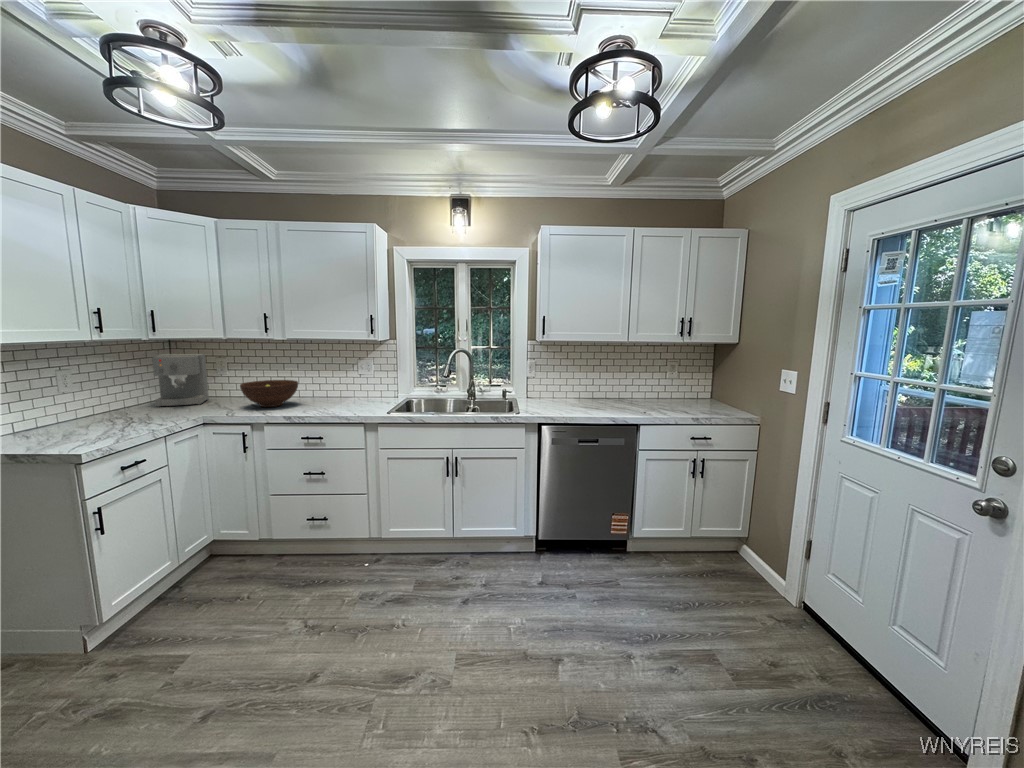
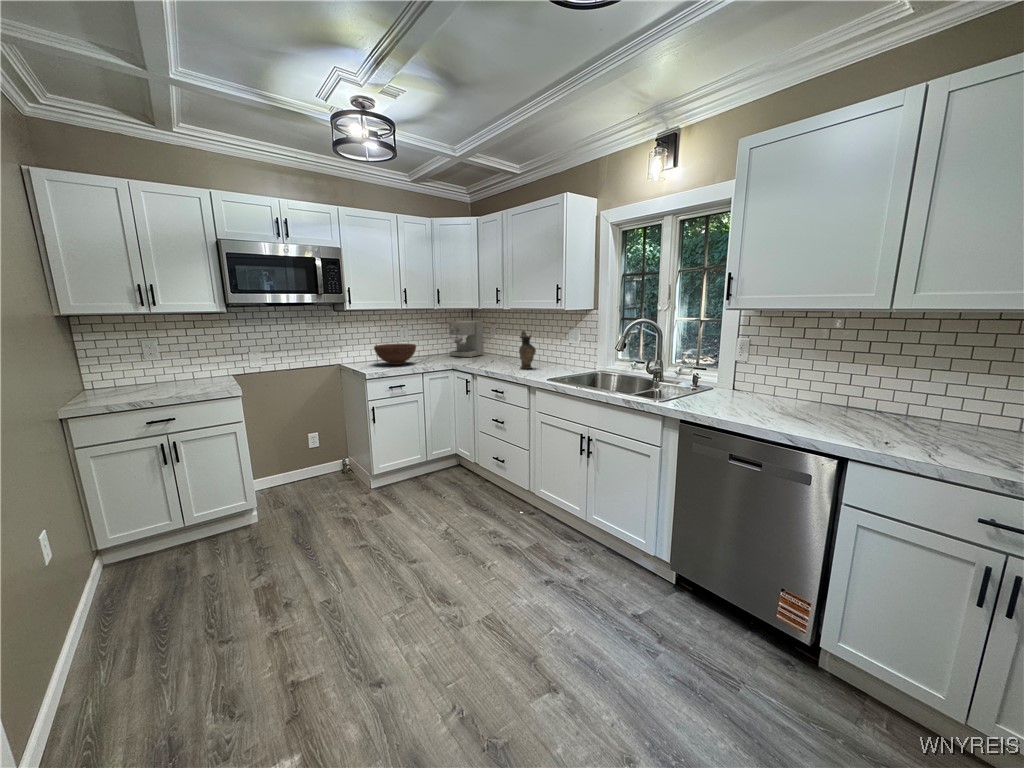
ceramic pitcher: none [313,364,337,408] -> present [519,330,536,369]
fruit bowl: present [240,380,298,407] -> present [374,344,416,365]

